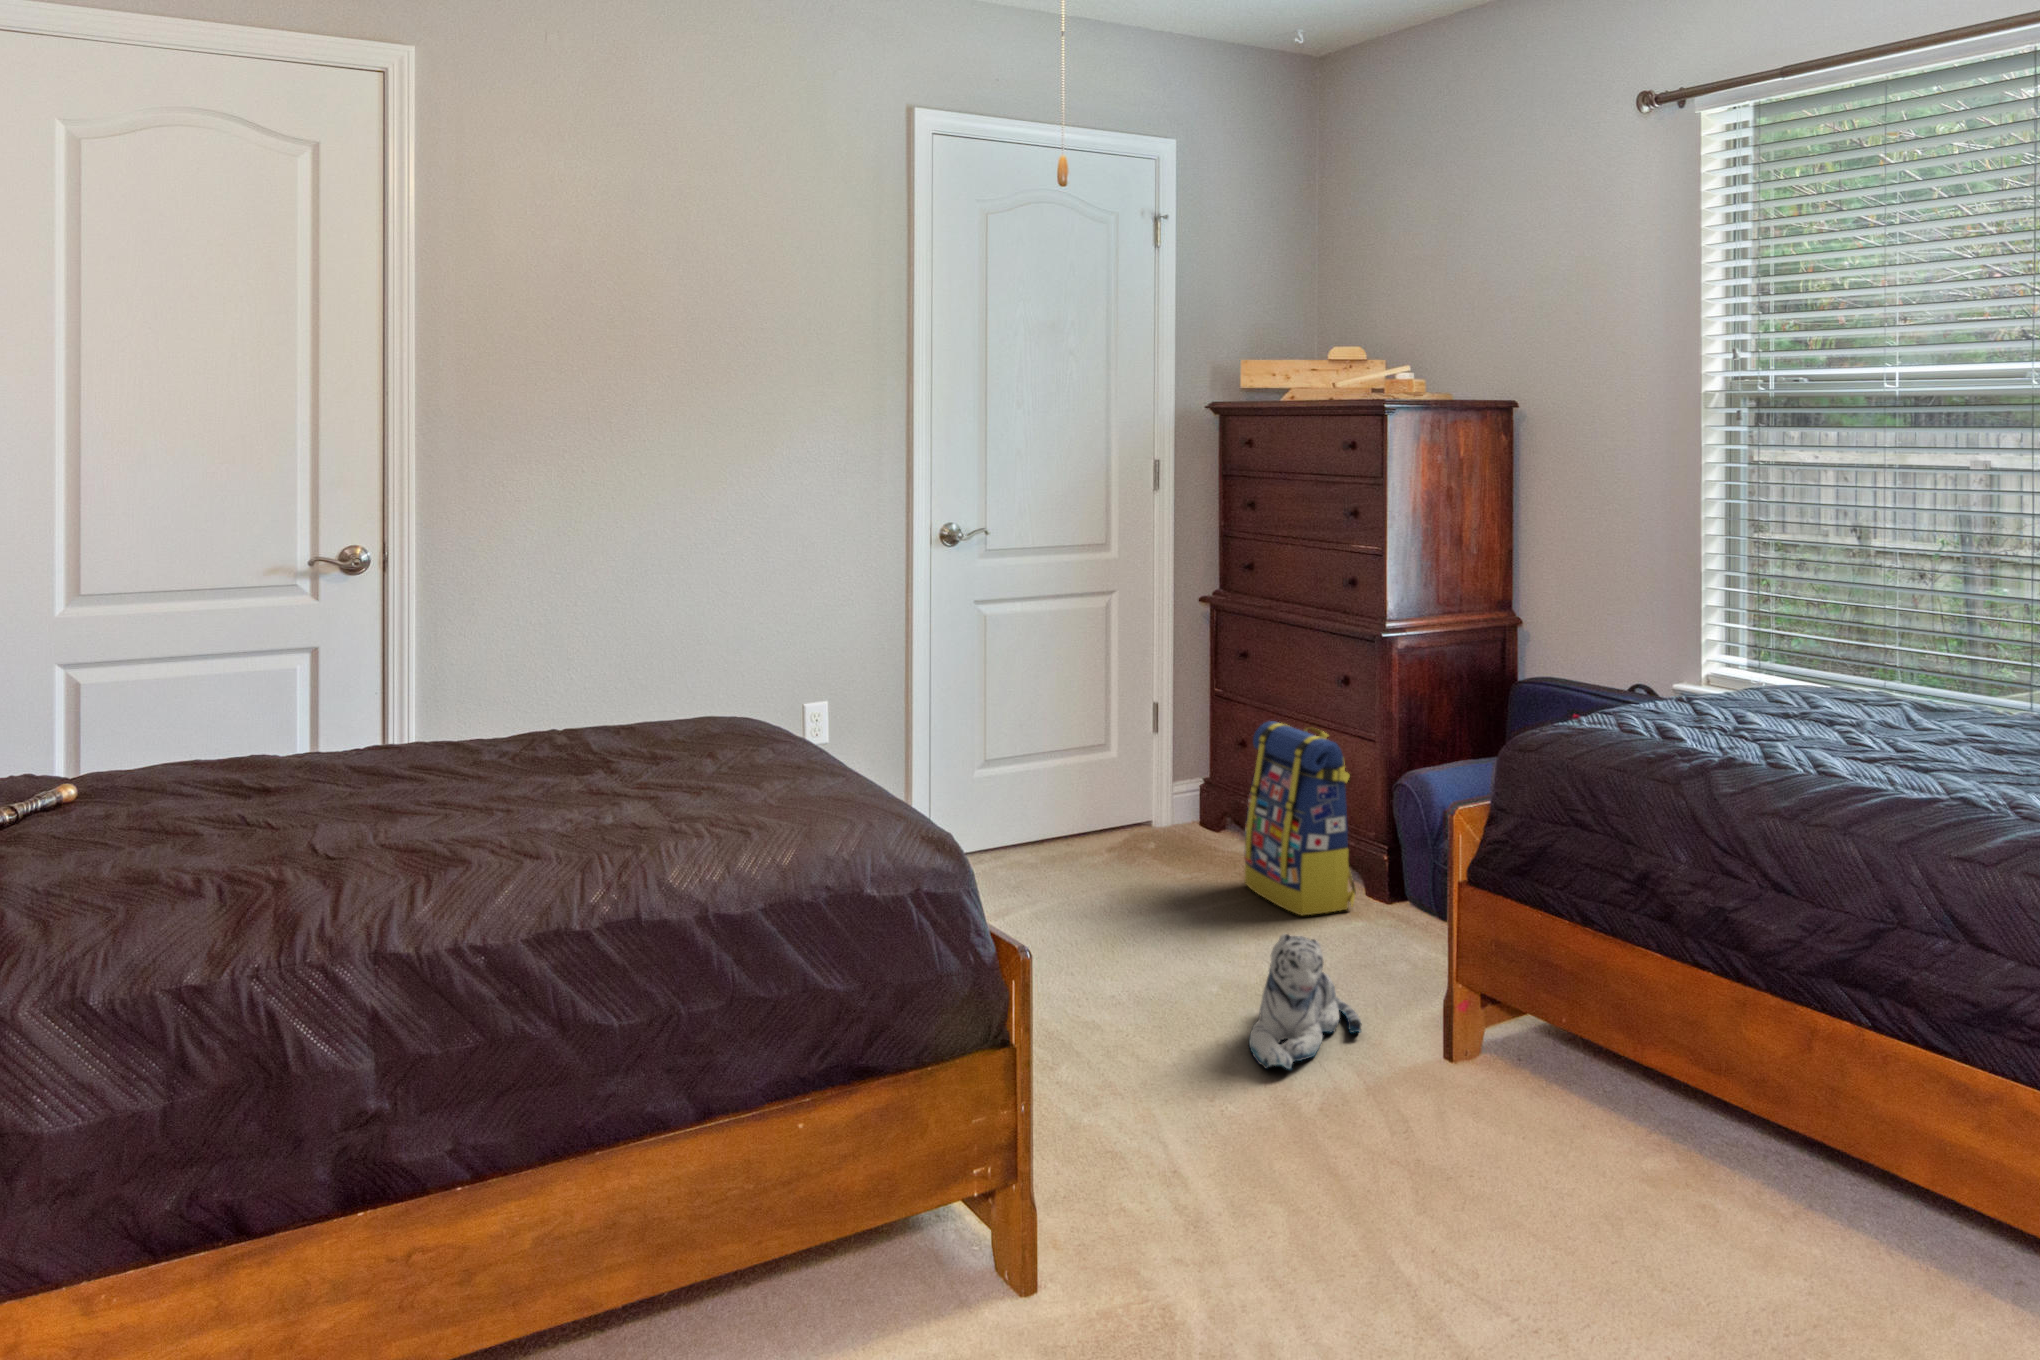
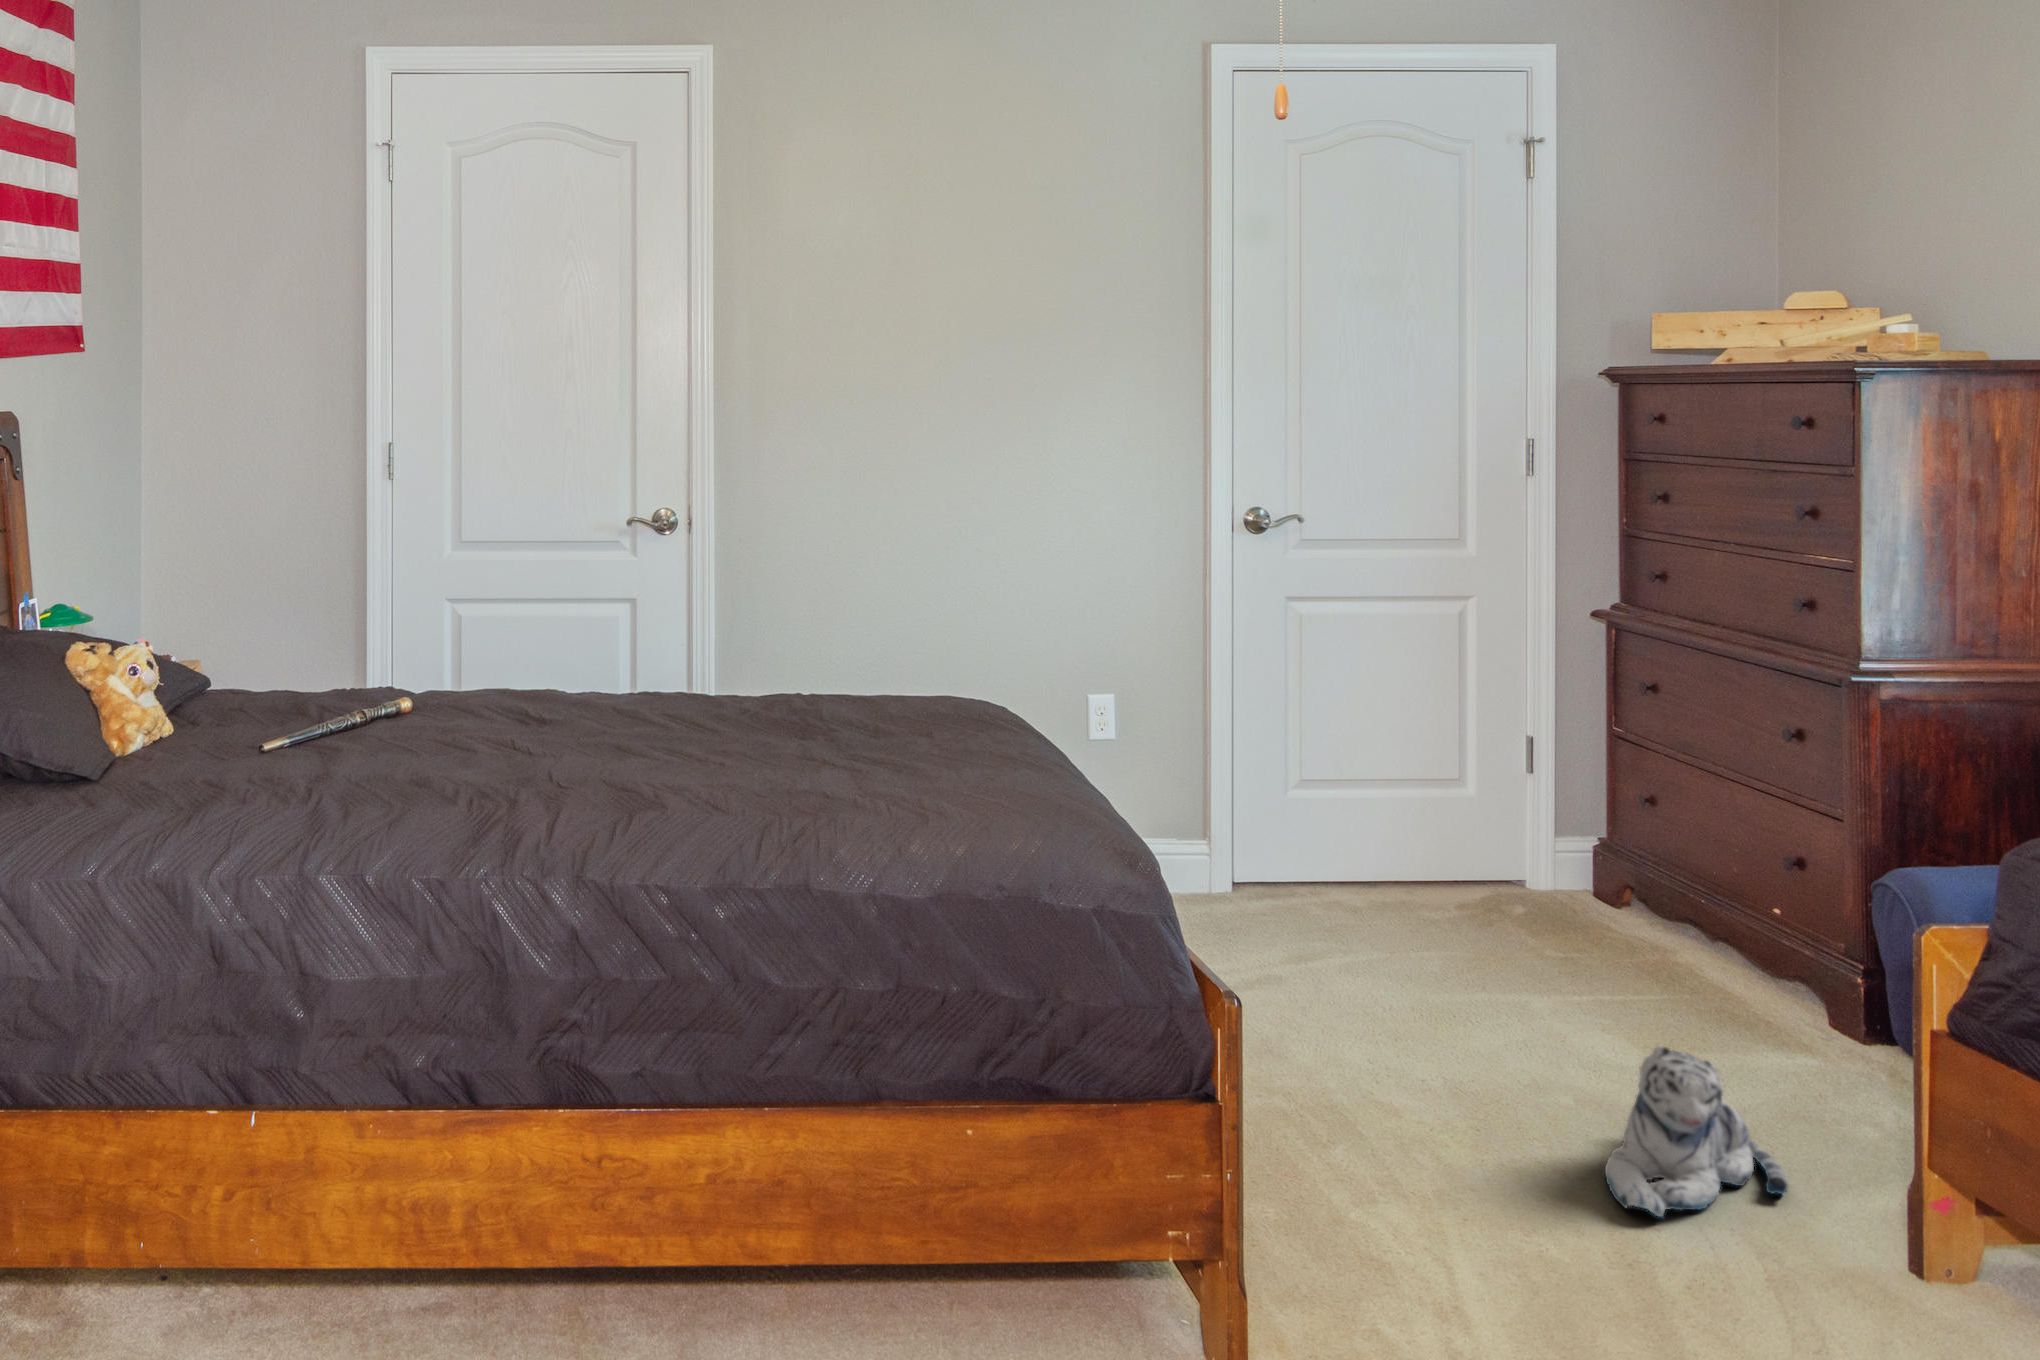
backpack: present [1244,721,1356,915] -> none [1642,775,1815,1033]

